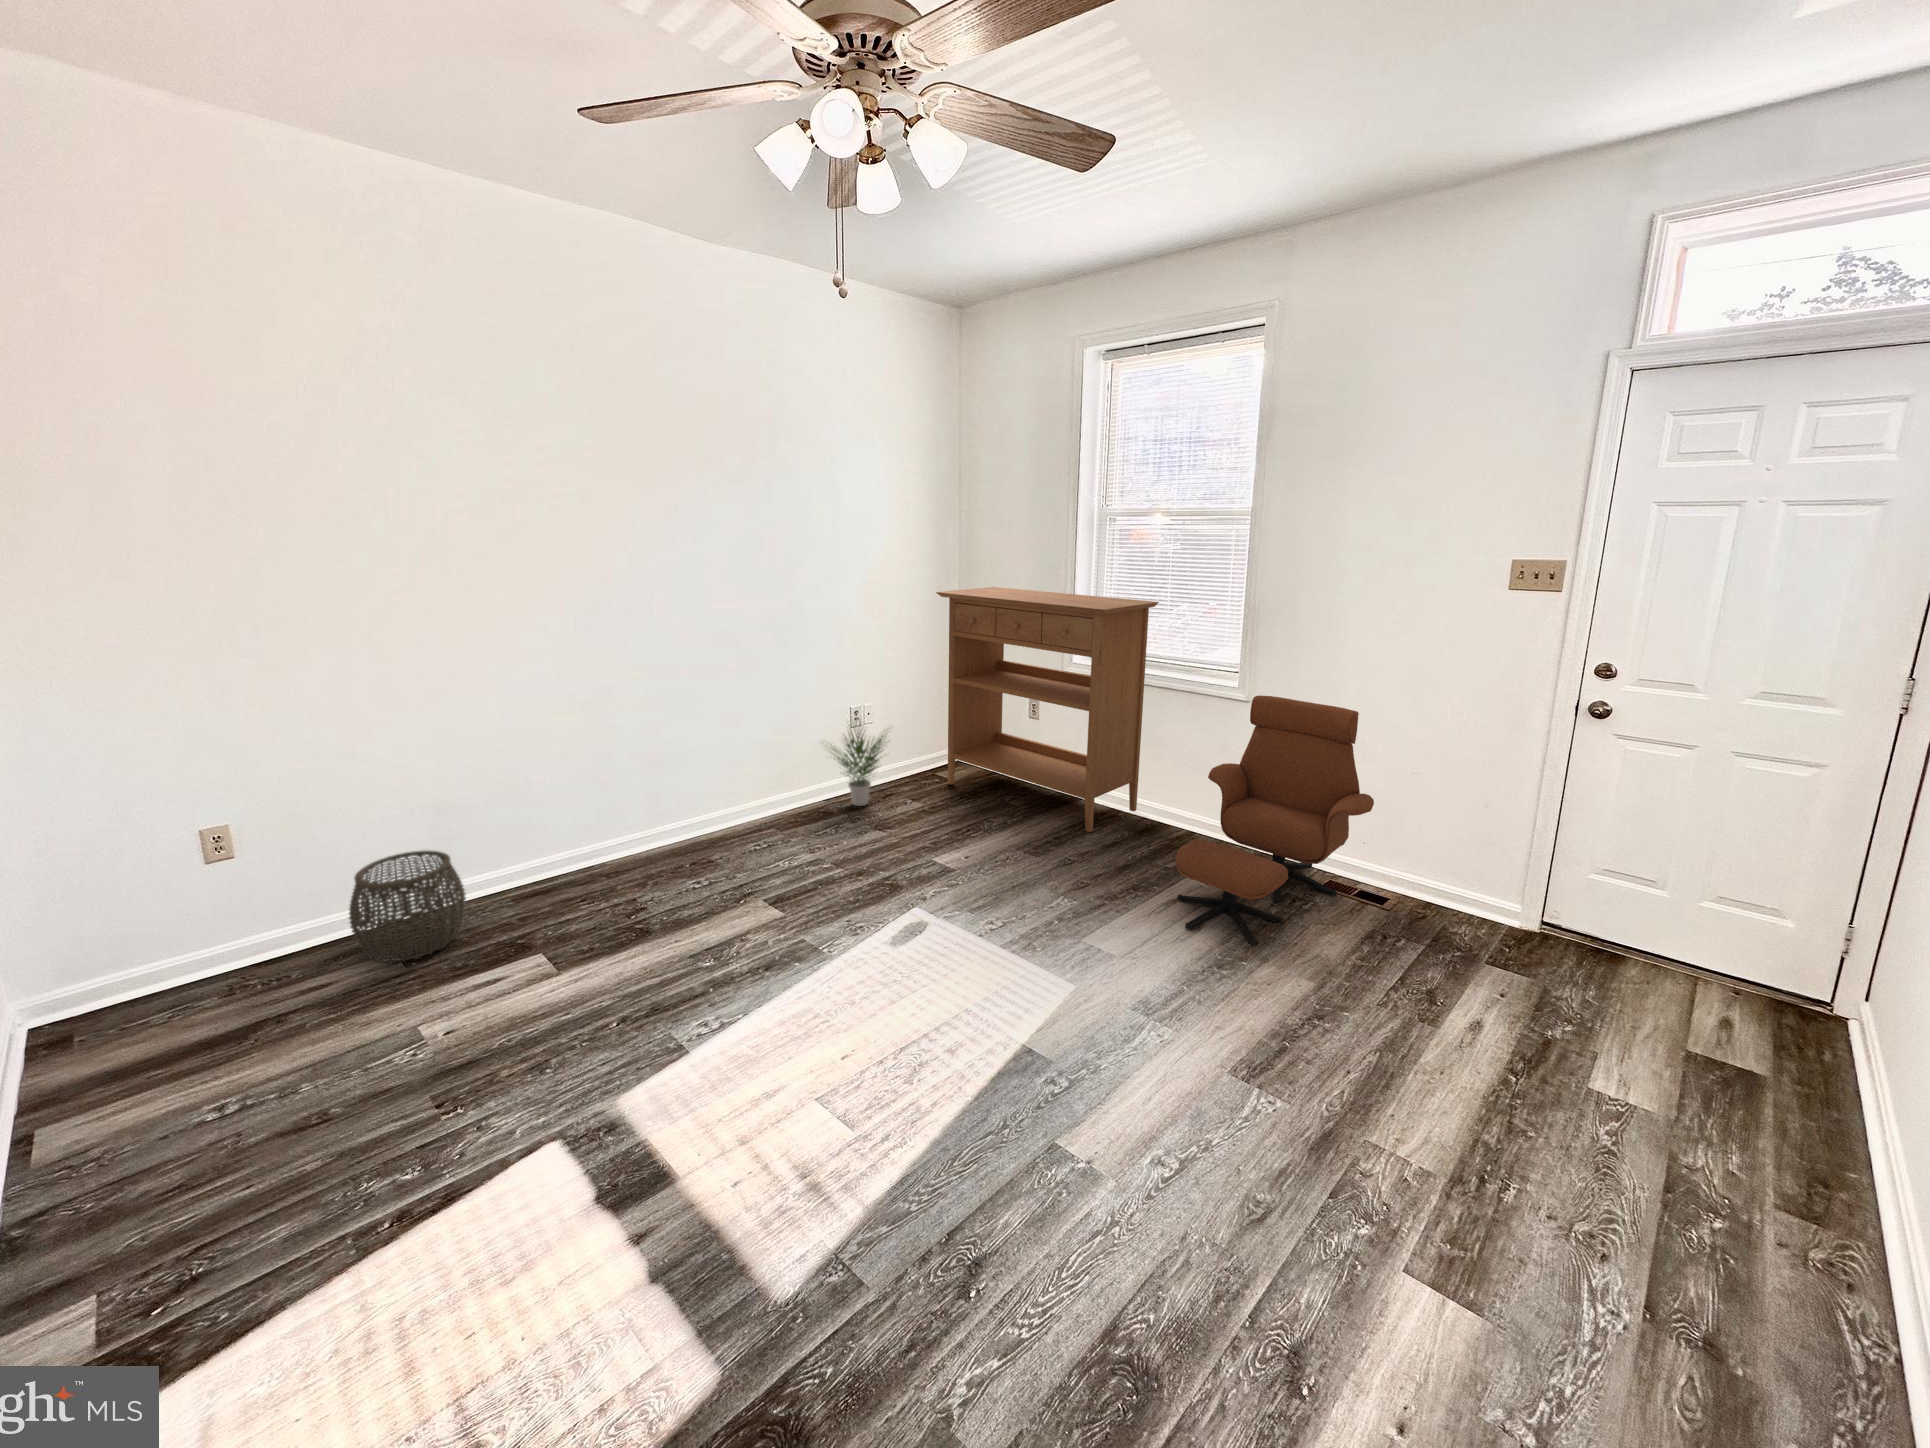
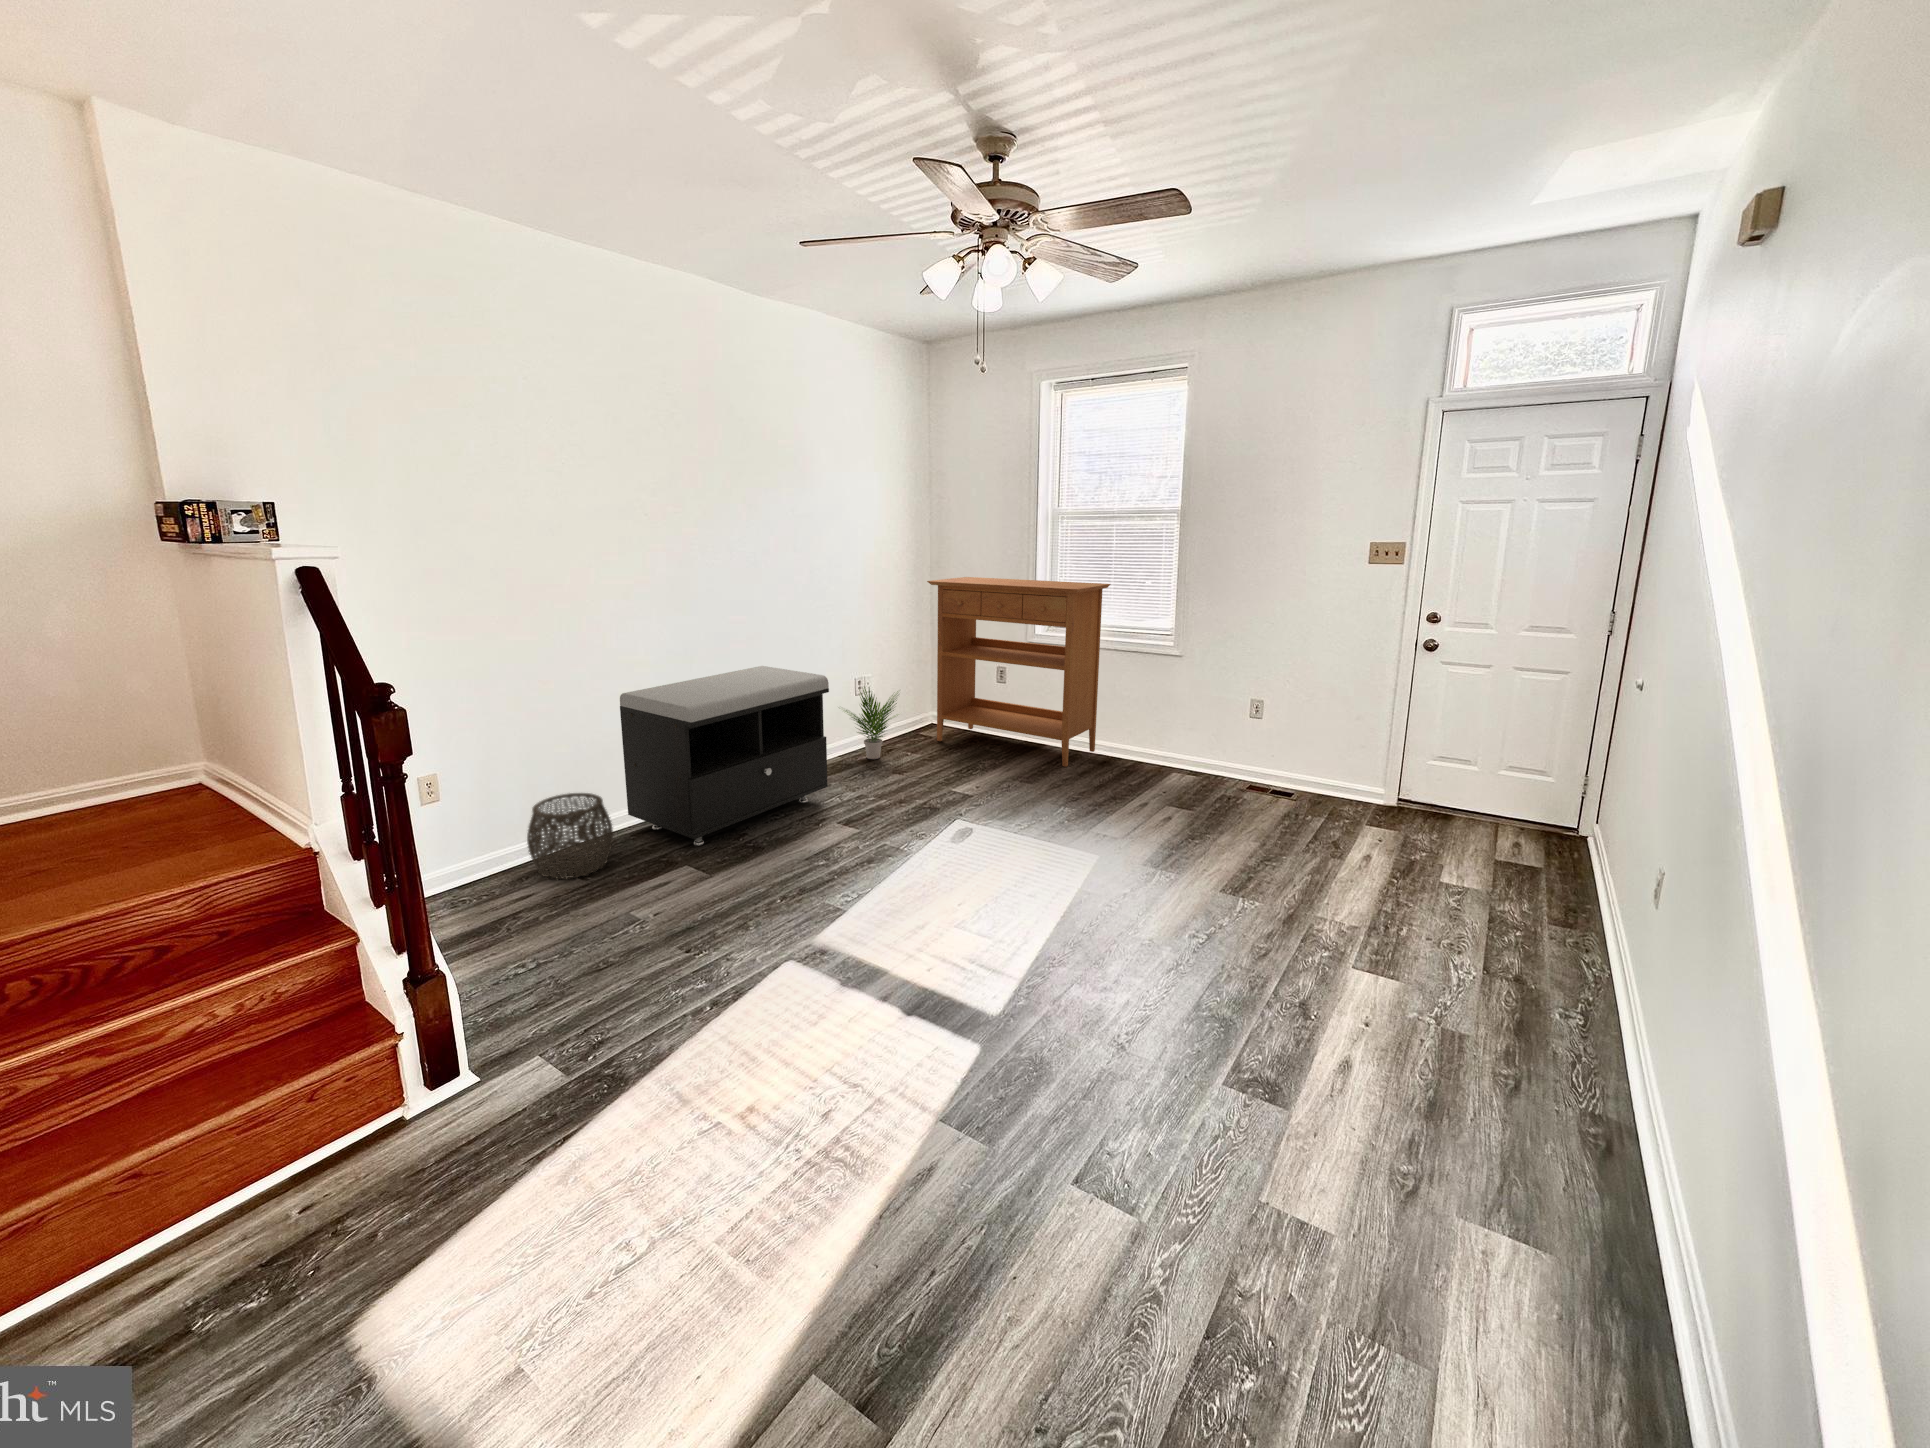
storage bench: none [500,693,771,922] -> present [620,666,829,846]
lounge chair: present [1175,695,1374,945] -> none [1149,651,1283,826]

